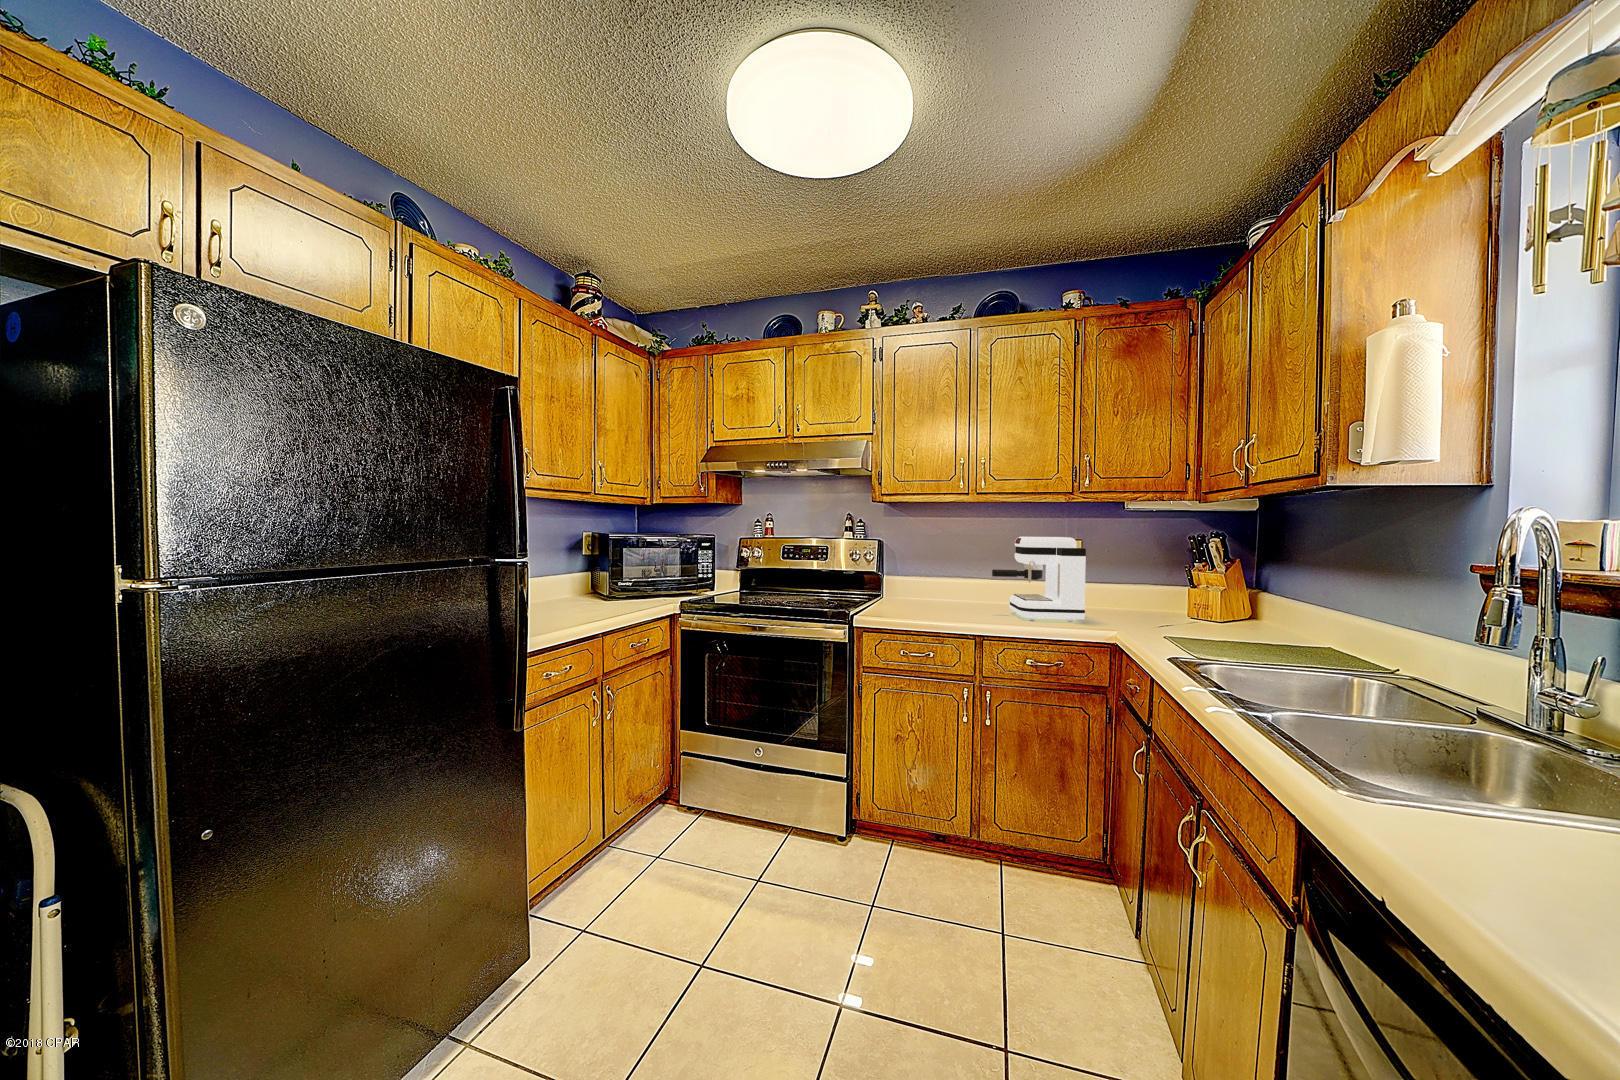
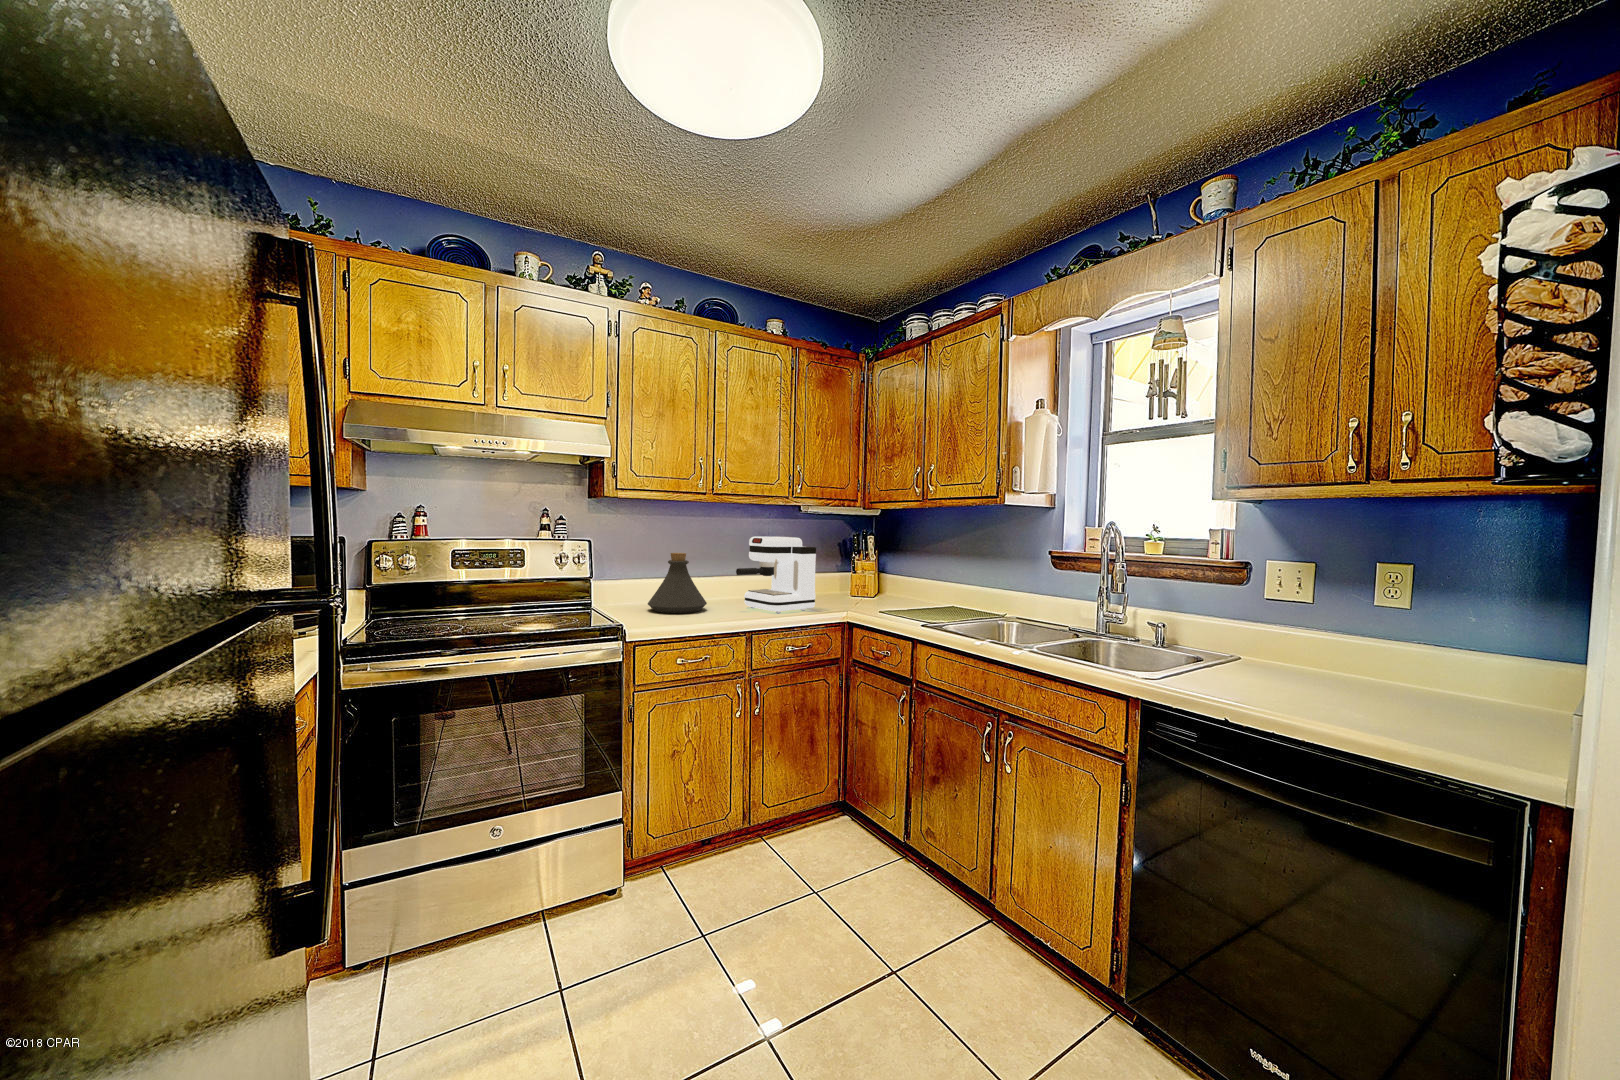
bottle: none [912,552,970,610] -> present [648,553,707,613]

